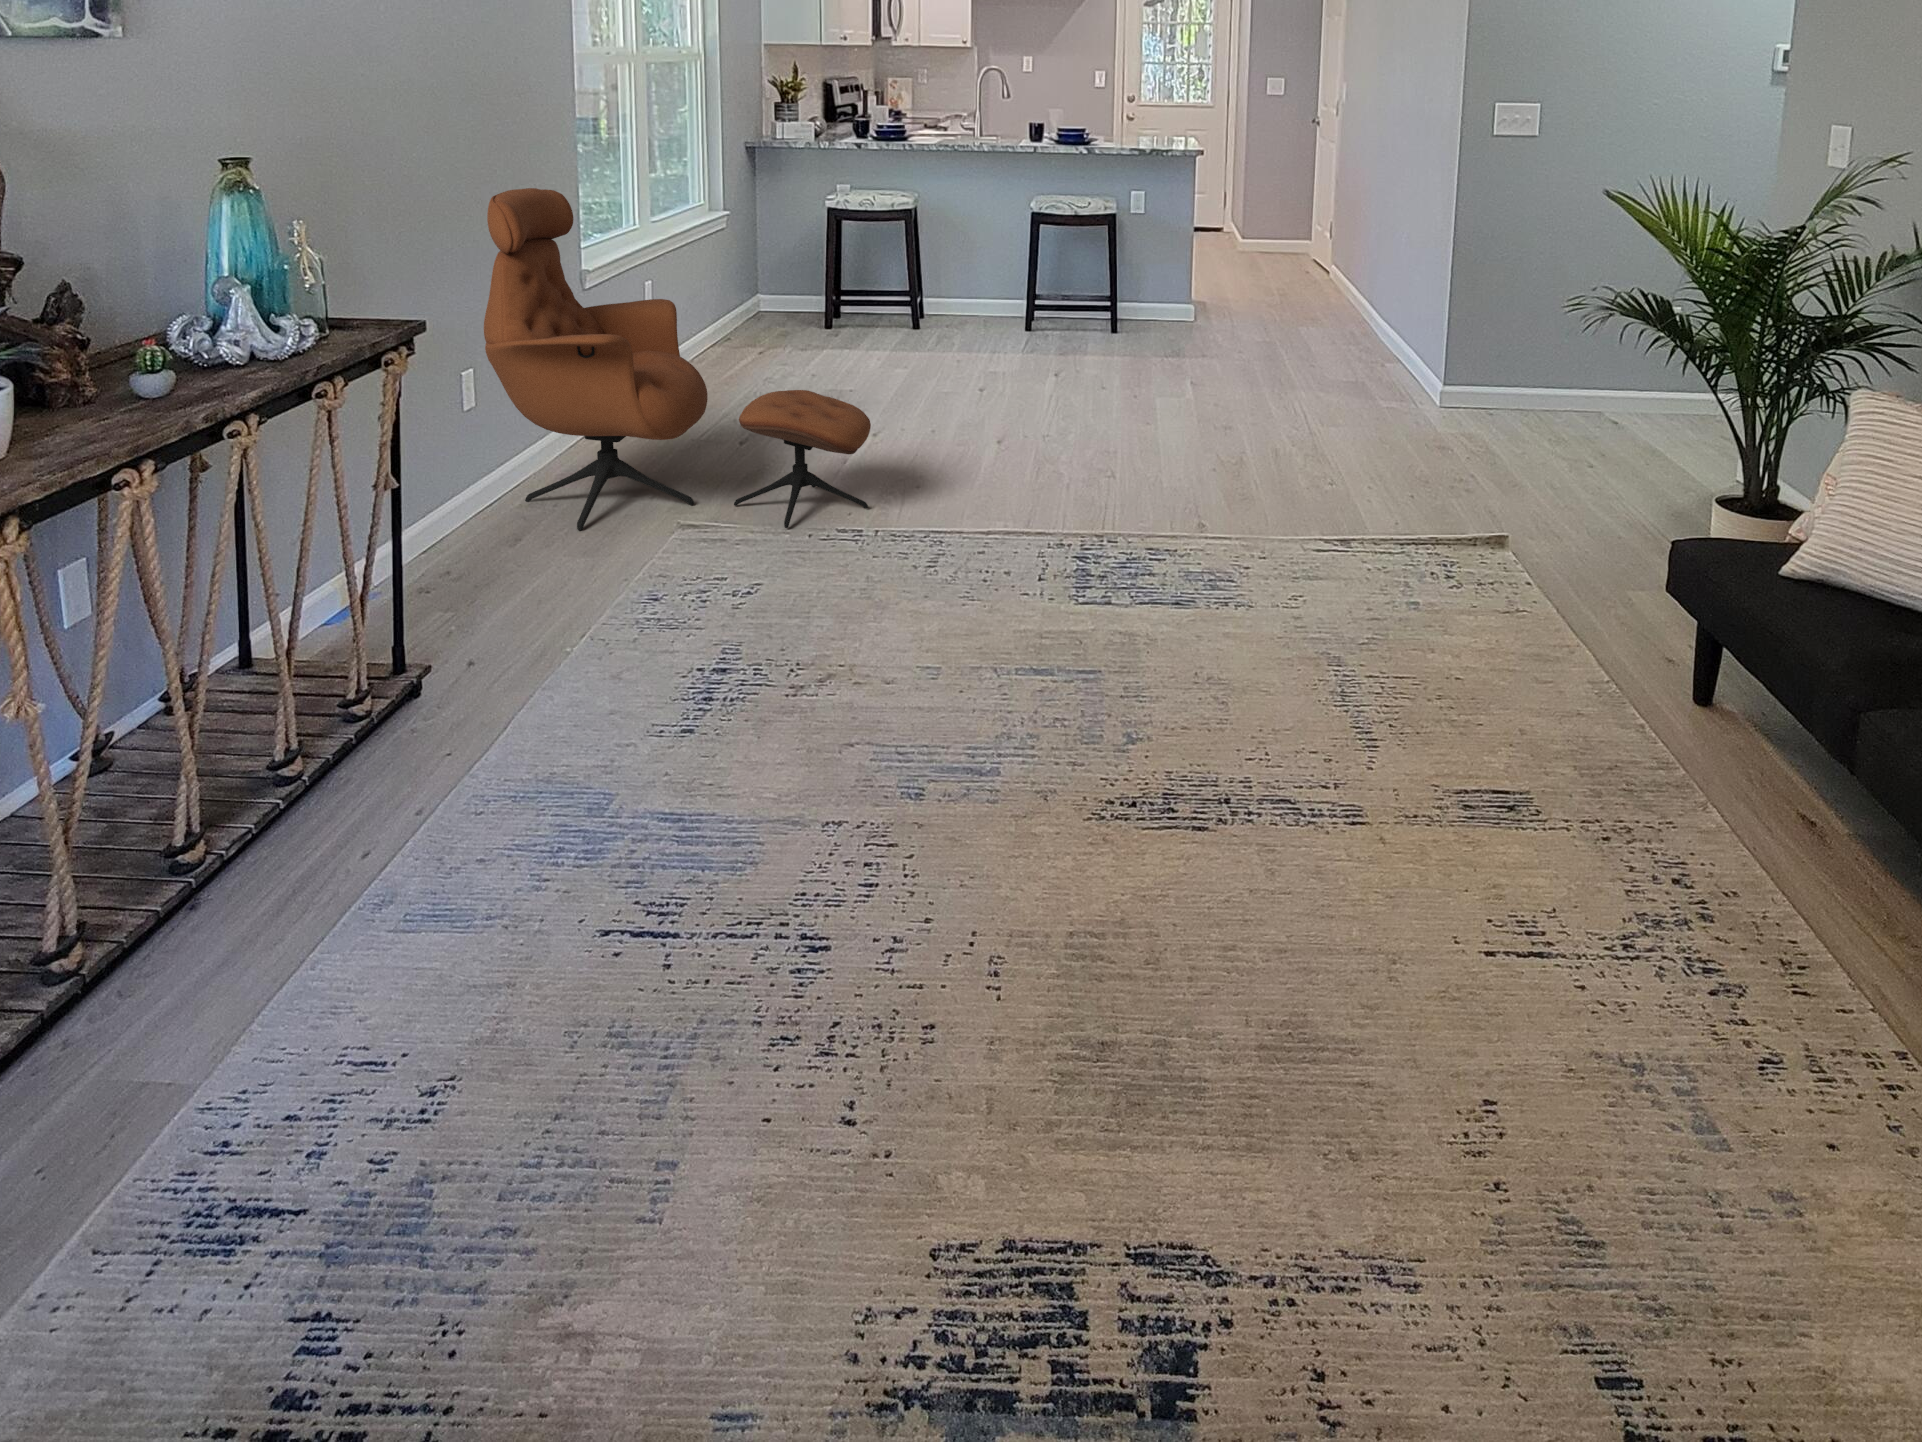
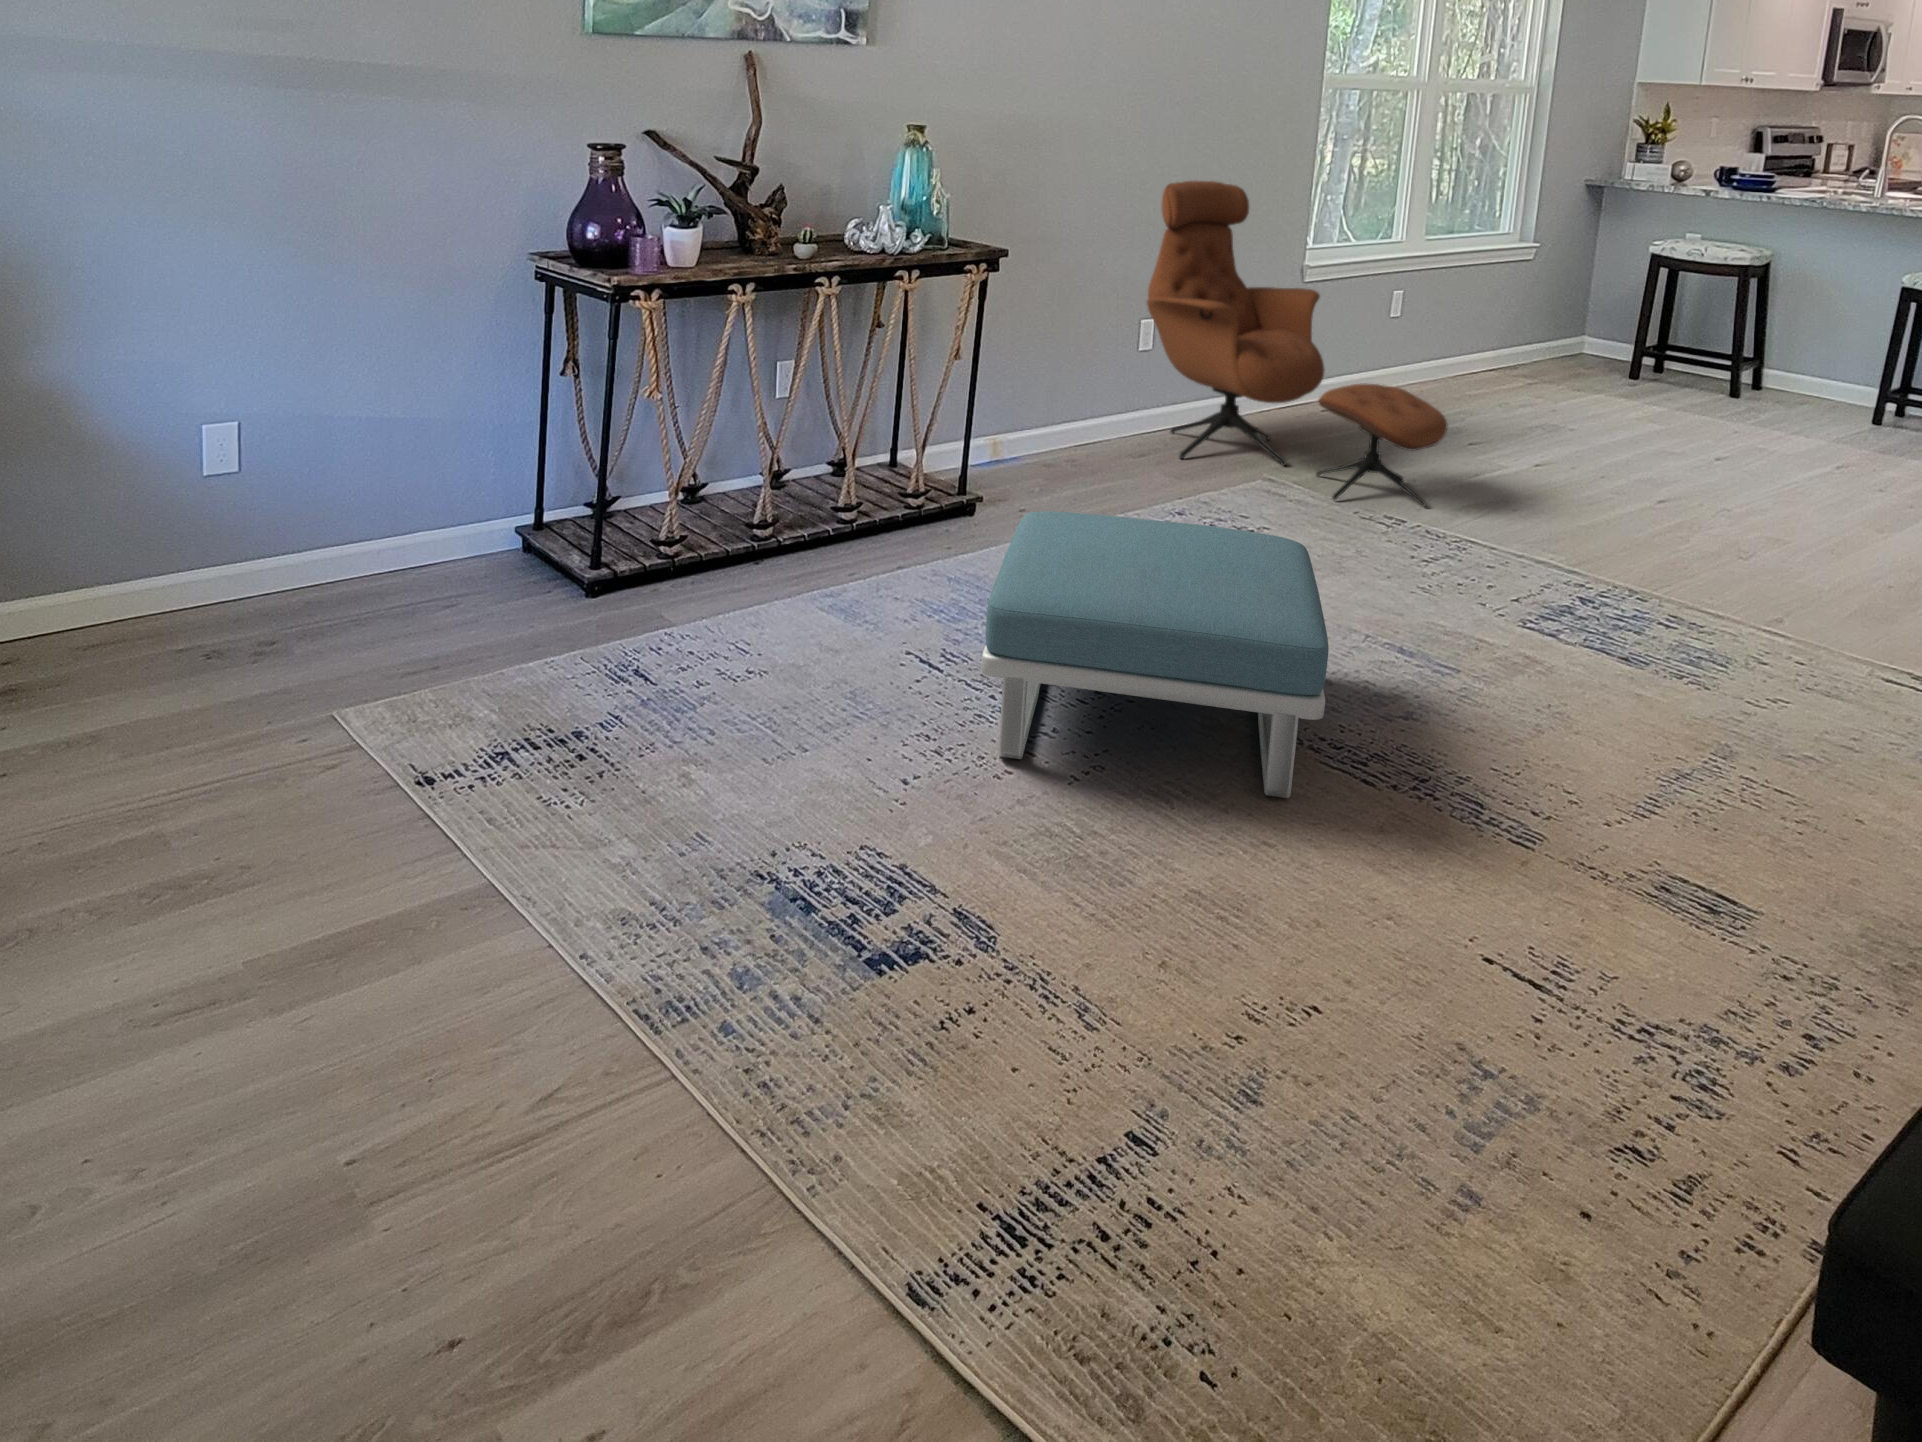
footstool: none [700,595,1210,1006] -> present [981,511,1329,798]

